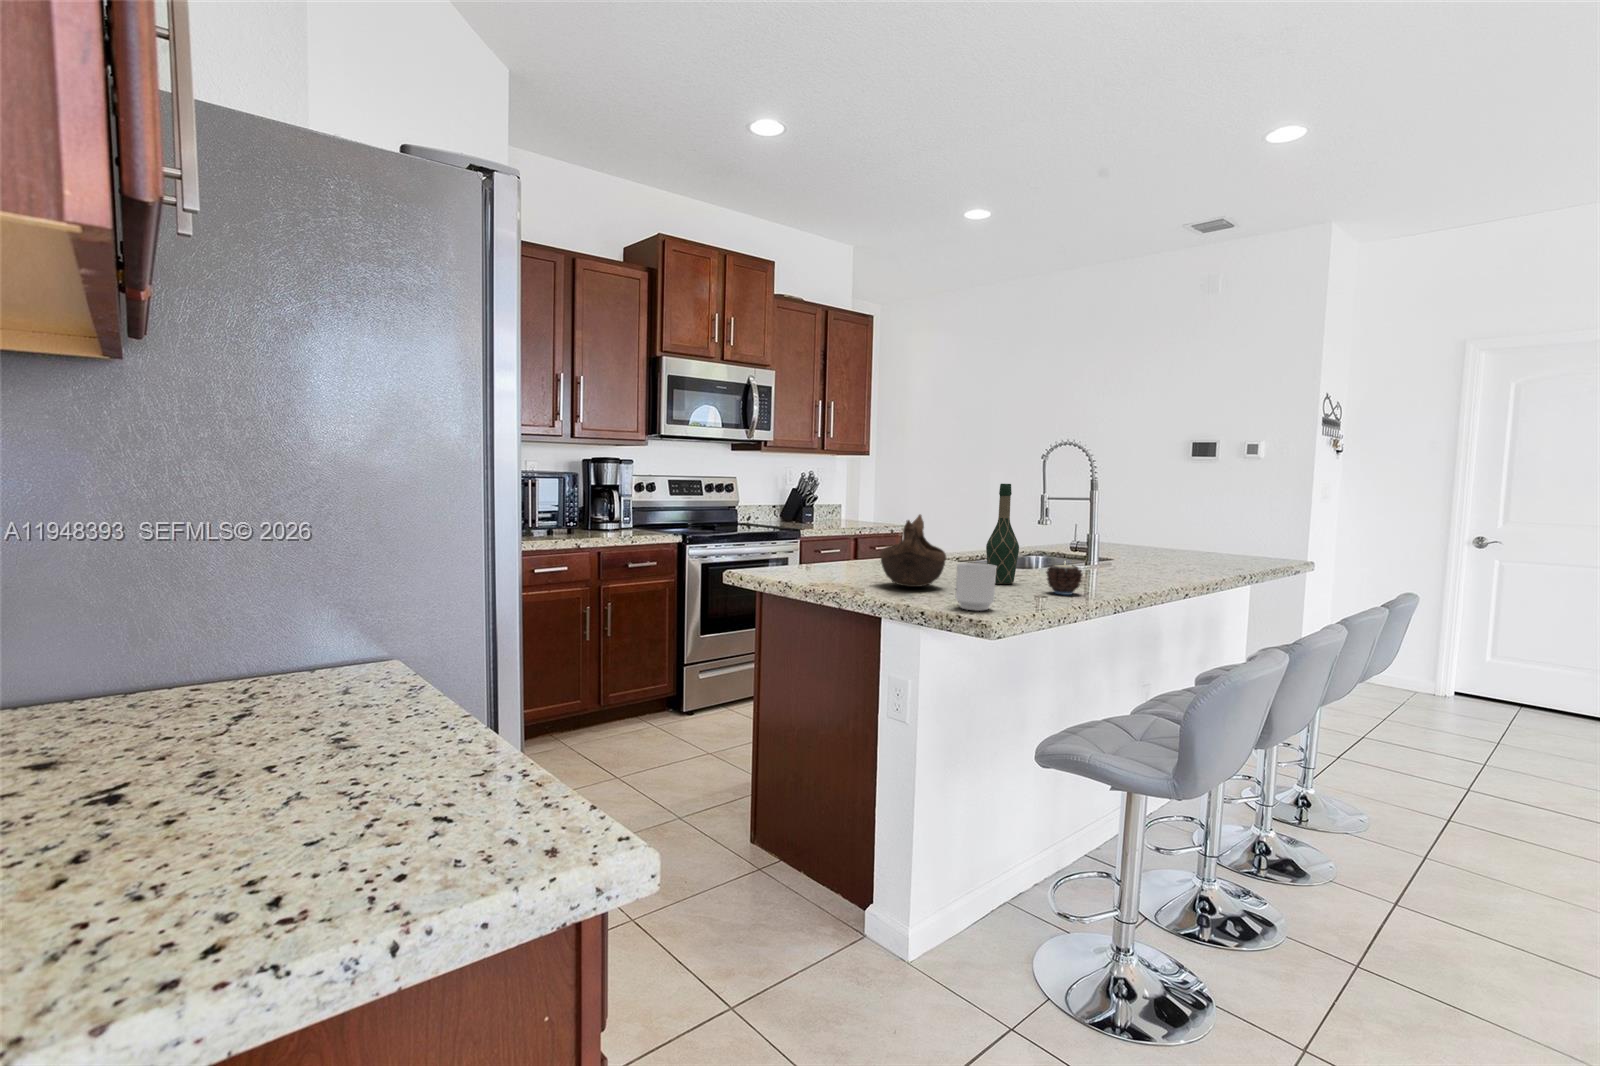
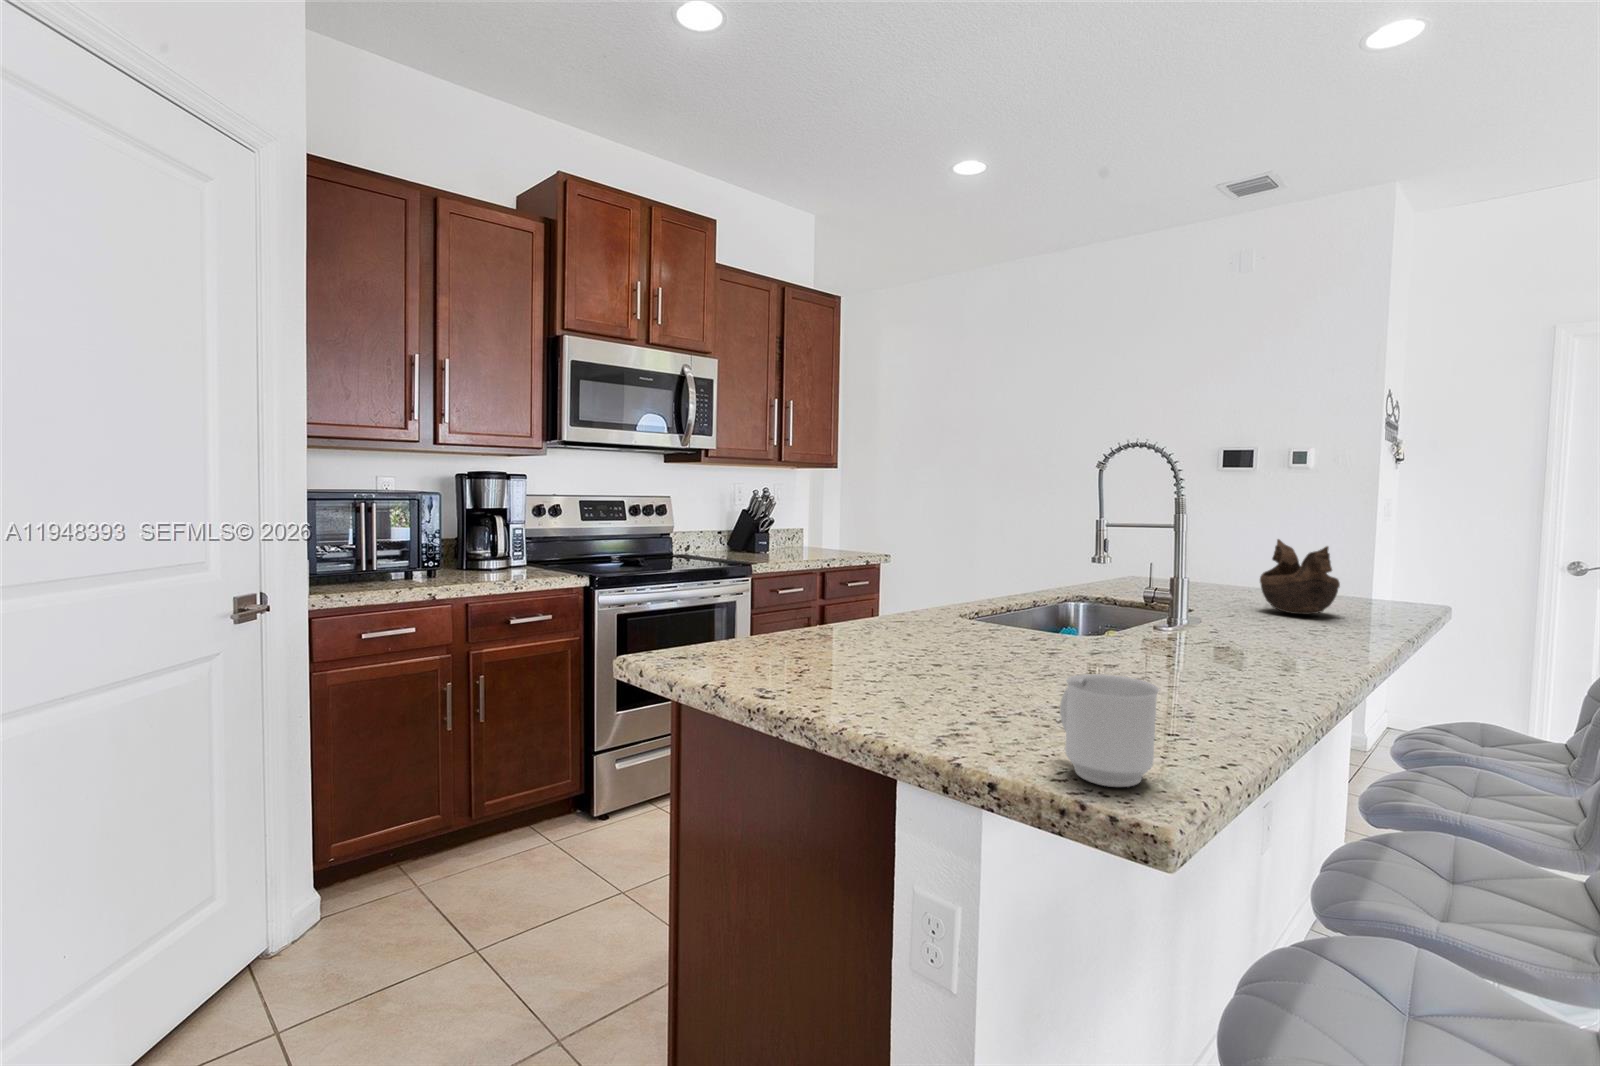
wine bottle: present [986,484,1019,584] -> none [1060,503,1118,678]
decorative bowl: present [880,515,946,587] -> present [1260,539,1340,614]
candle: present [1046,565,1083,595] -> none [1185,643,1261,709]

